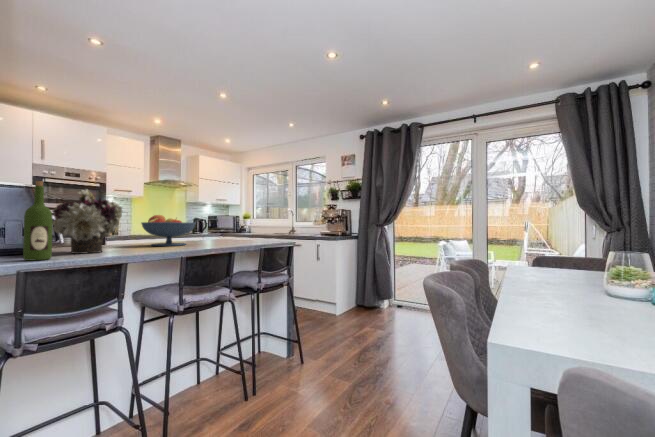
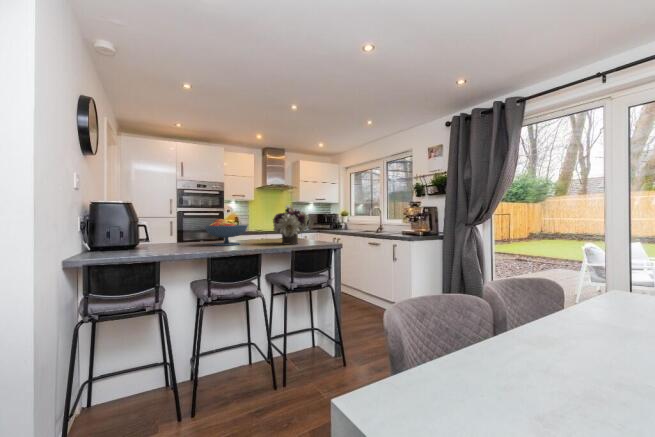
wine bottle: present [23,181,53,261] -> none [92,200,111,257]
flower arrangement: present [52,190,123,254] -> present [273,205,308,244]

